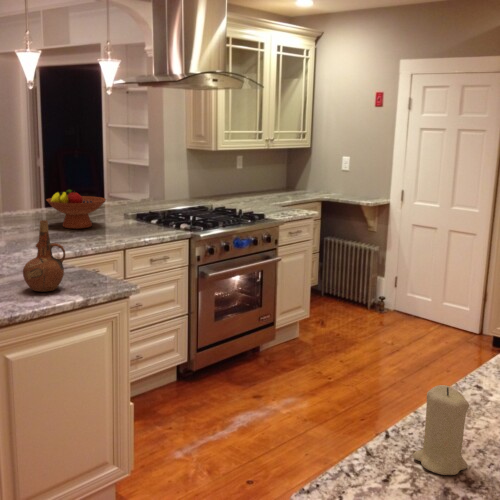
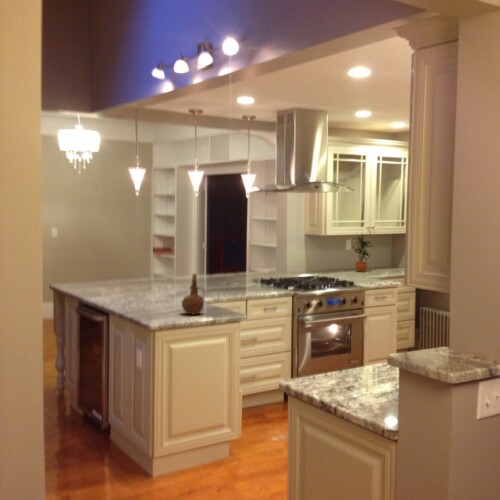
potted plant: none [246,147,275,197] -> present [355,235,372,272]
fruit bowl: present [46,190,106,229] -> none [200,261,239,287]
candle: present [413,385,469,475] -> none [343,339,365,378]

